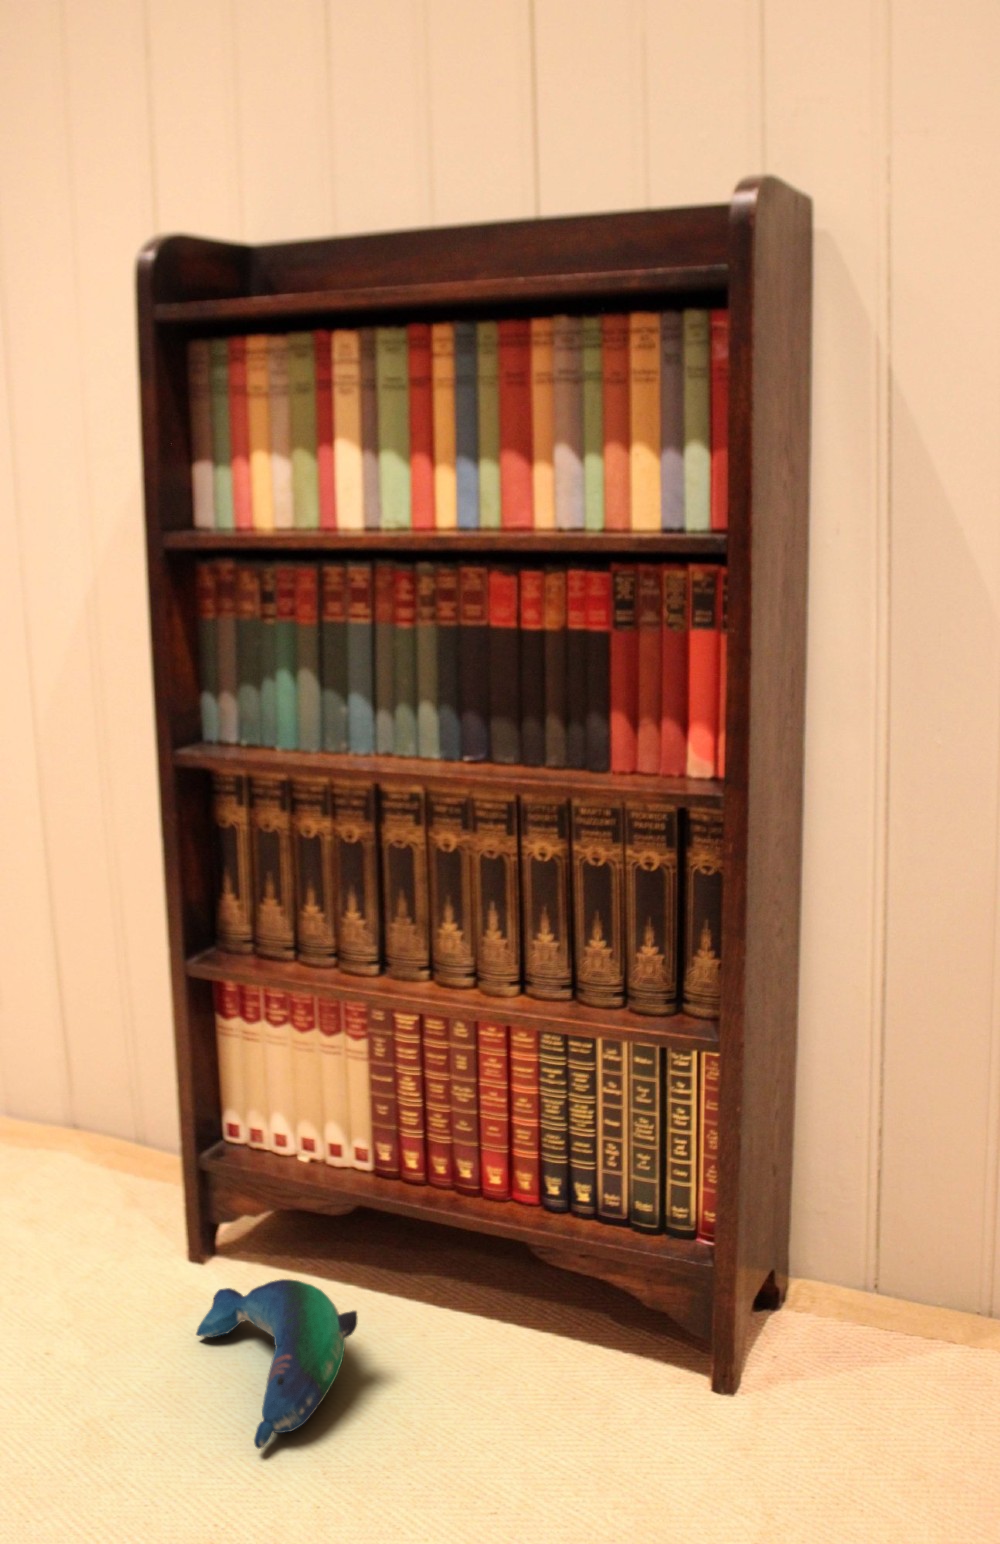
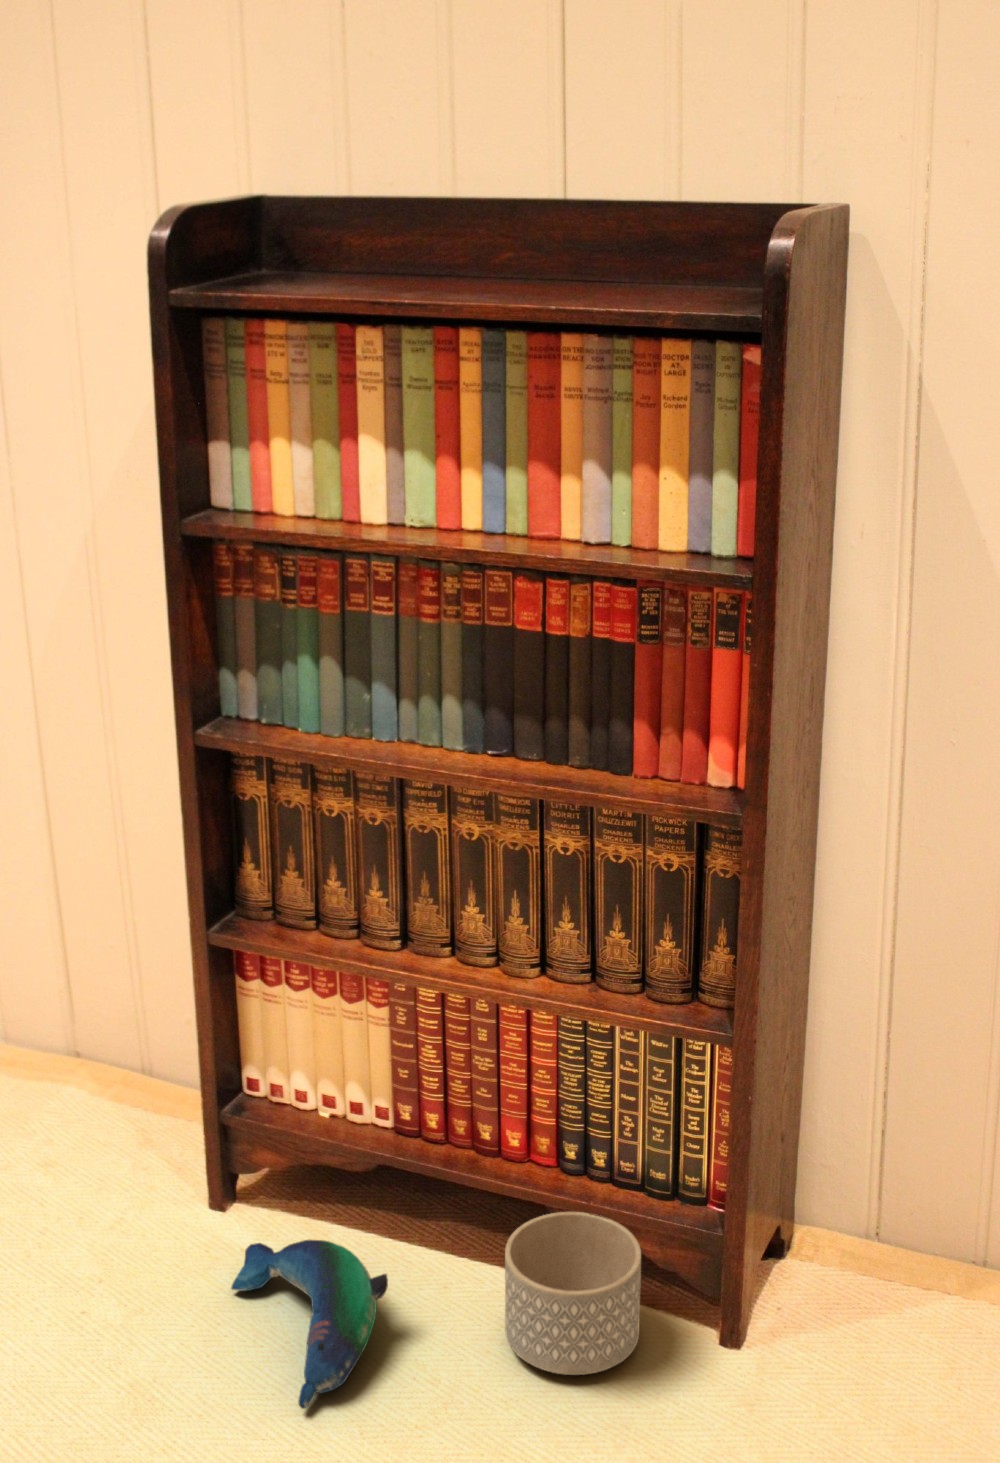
planter: none [481,1247,626,1418] -> present [505,1212,641,1375]

